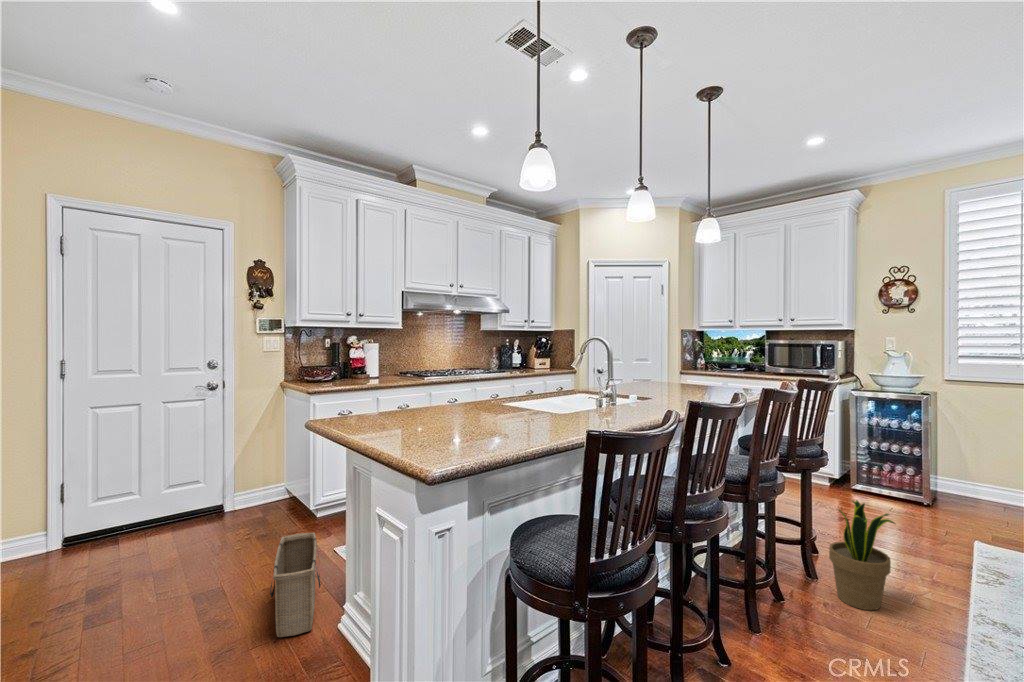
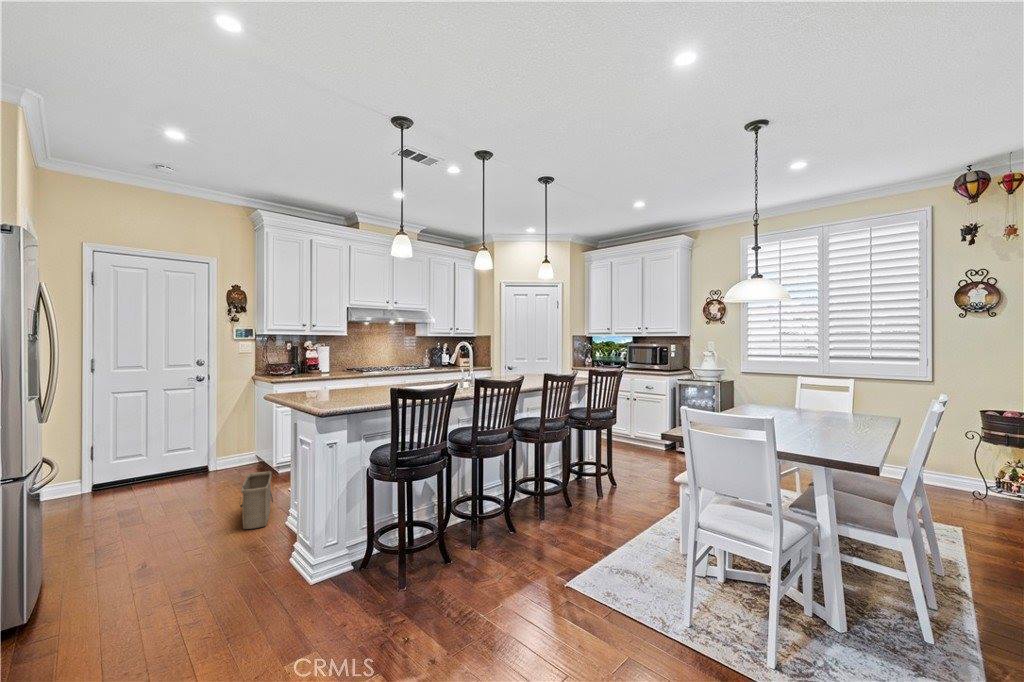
potted plant: present [829,500,895,610] -> none [604,445,641,511]

